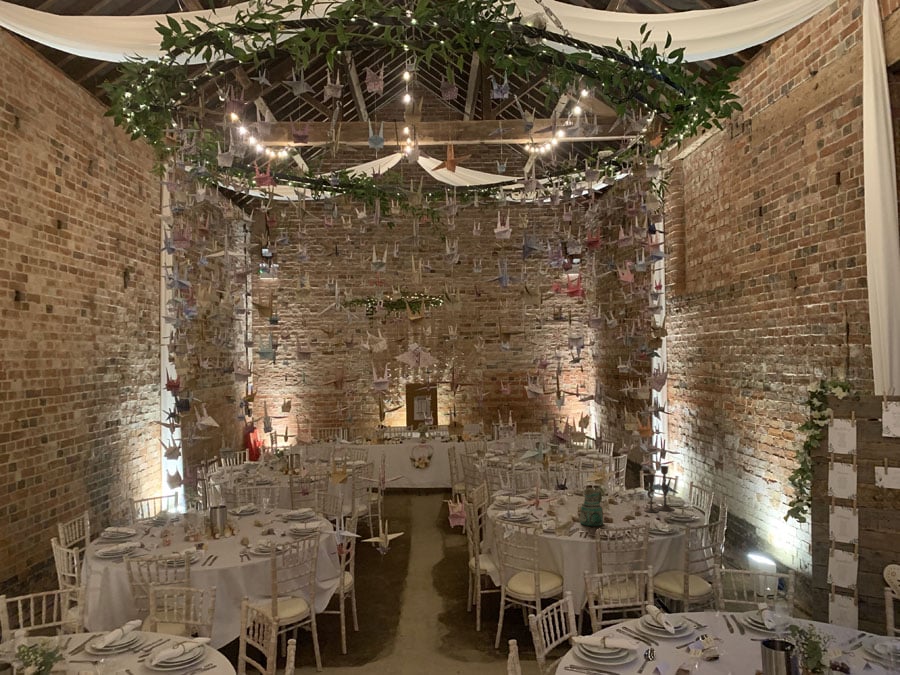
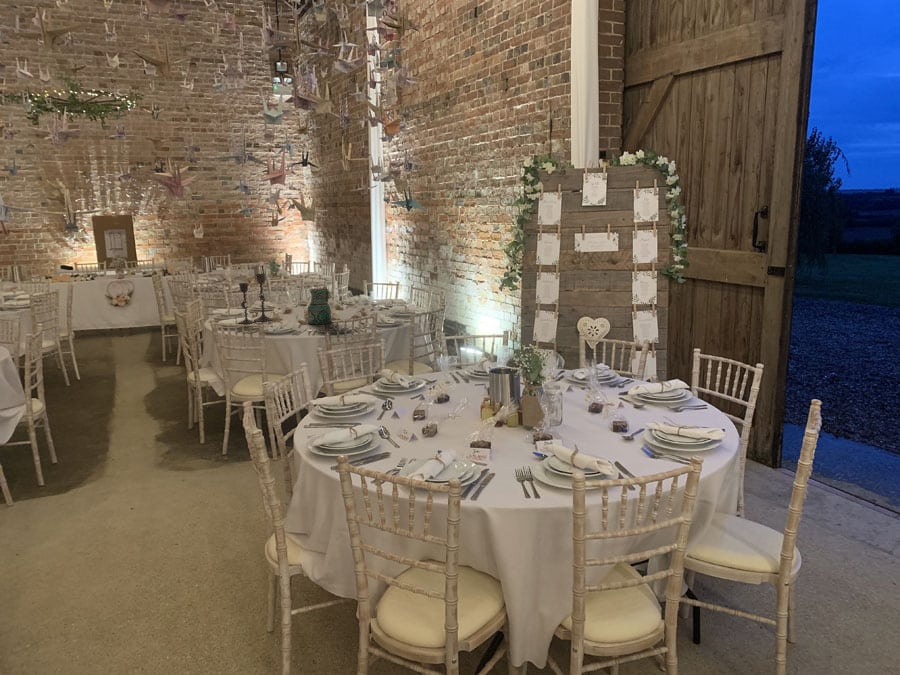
candlestick: present [644,466,674,513] -> present [239,274,273,324]

